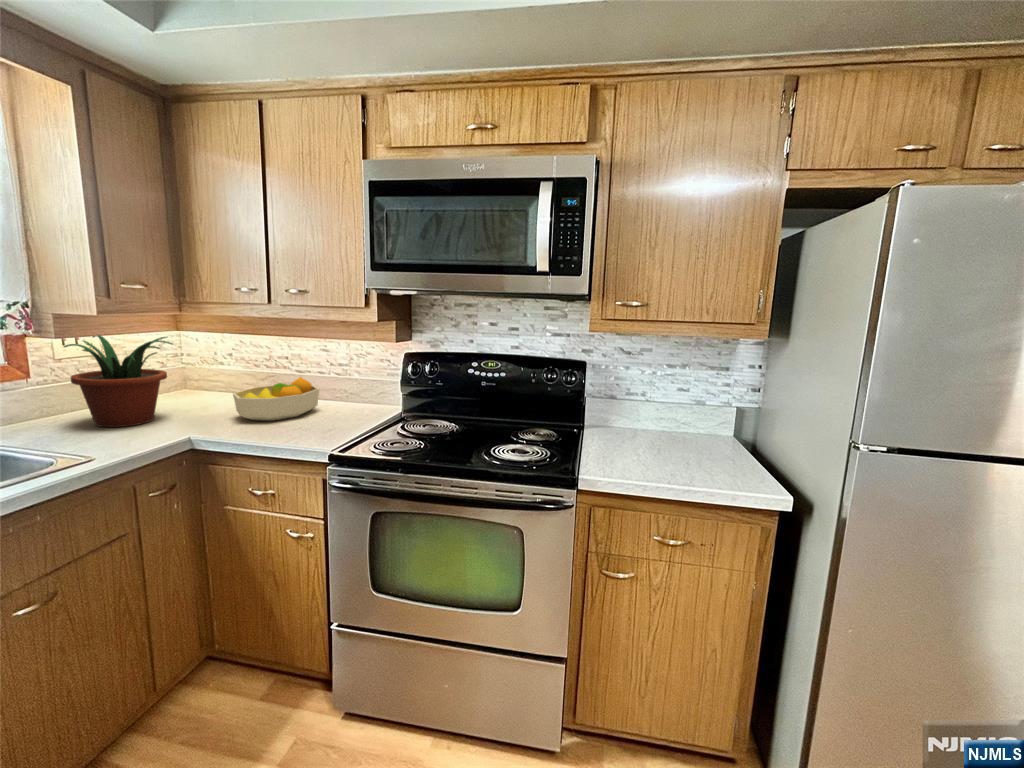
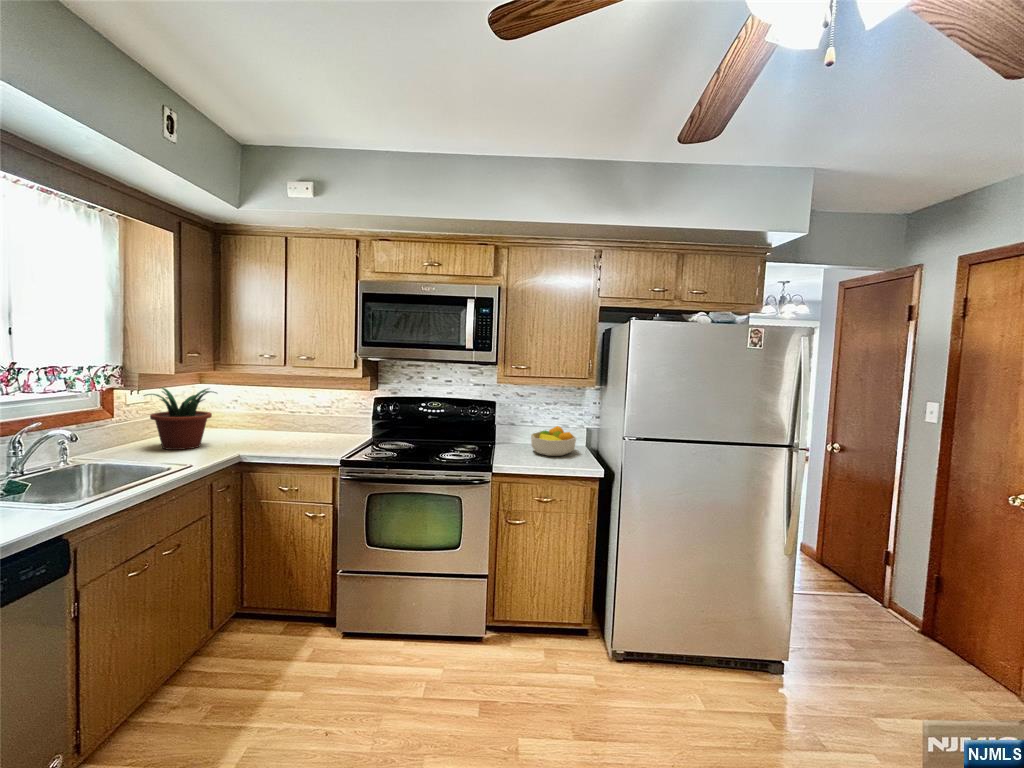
fruit bowl: present [233,377,319,421] -> present [531,426,576,456]

